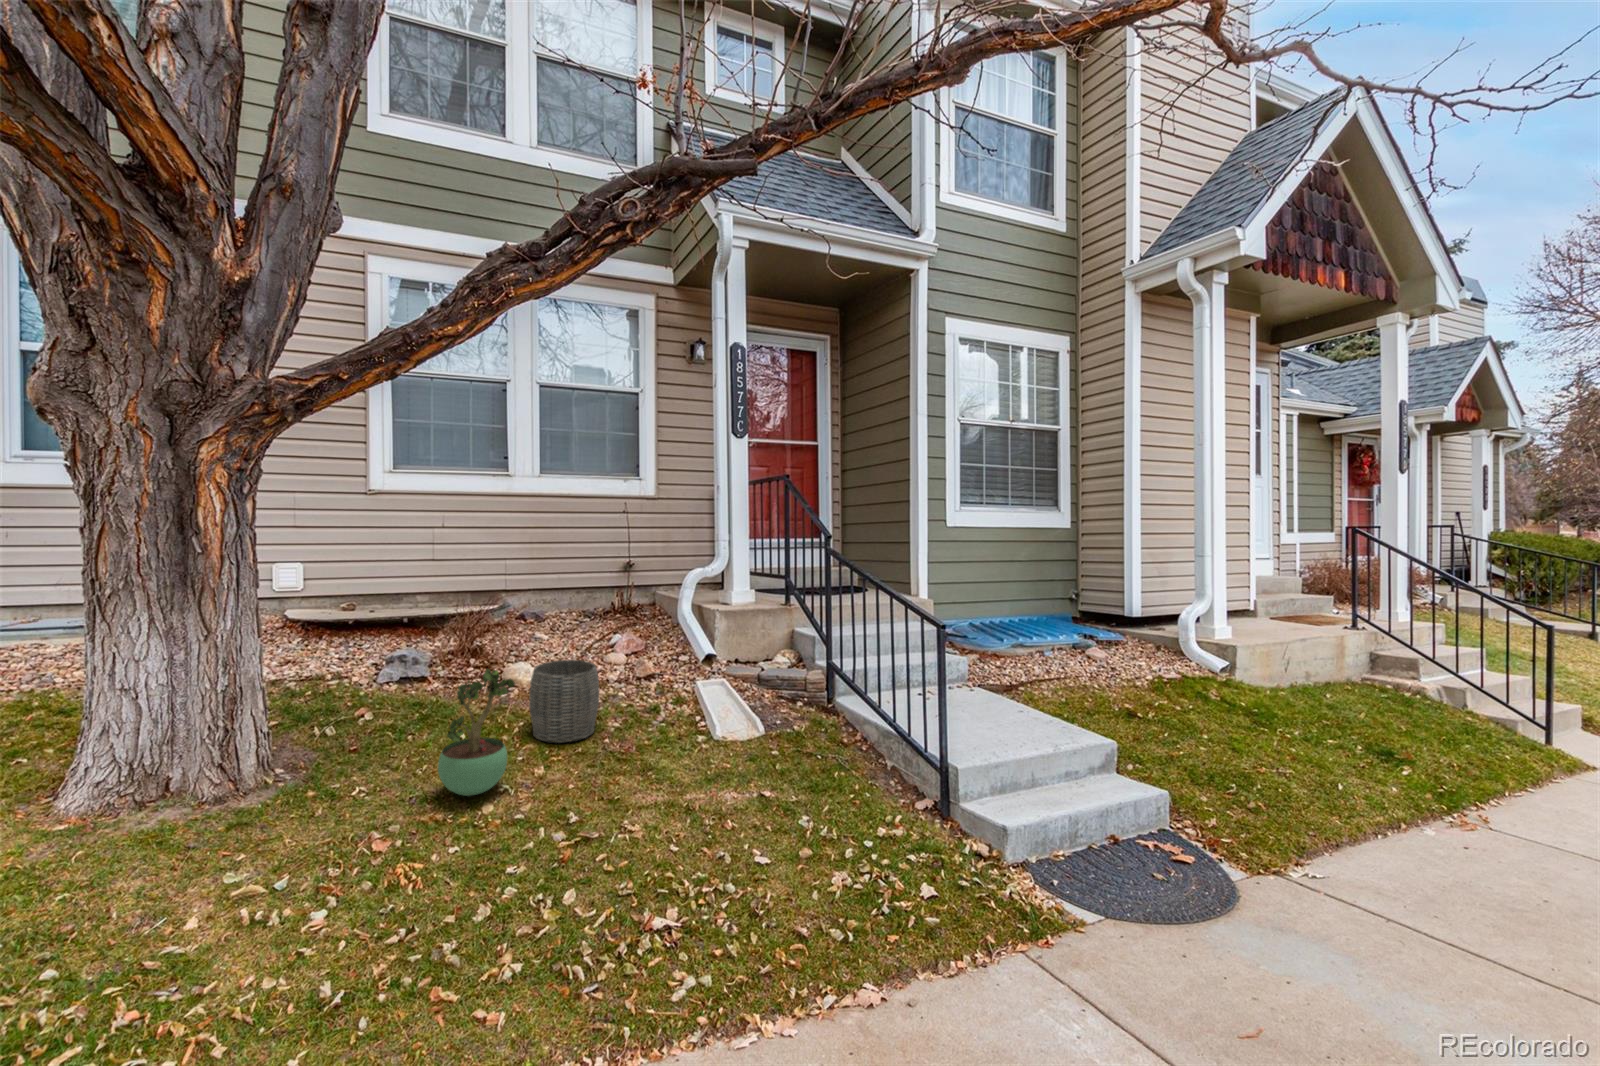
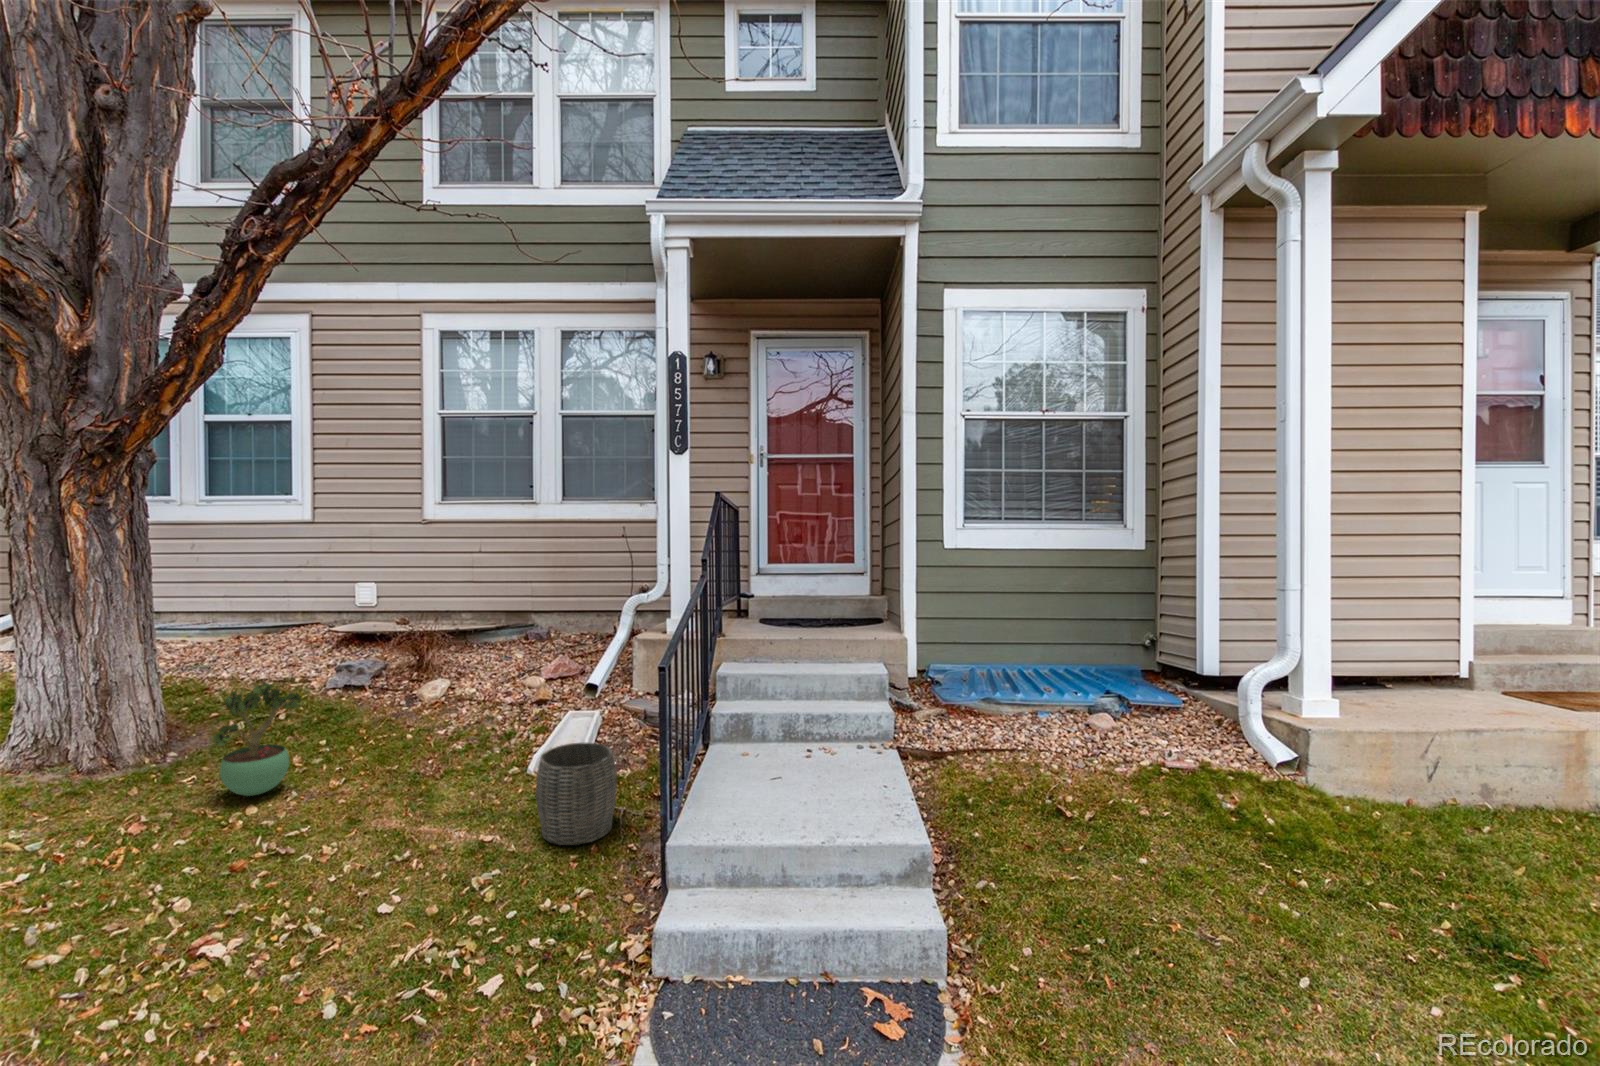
woven basket: present [529,660,599,743] -> present [536,743,617,845]

